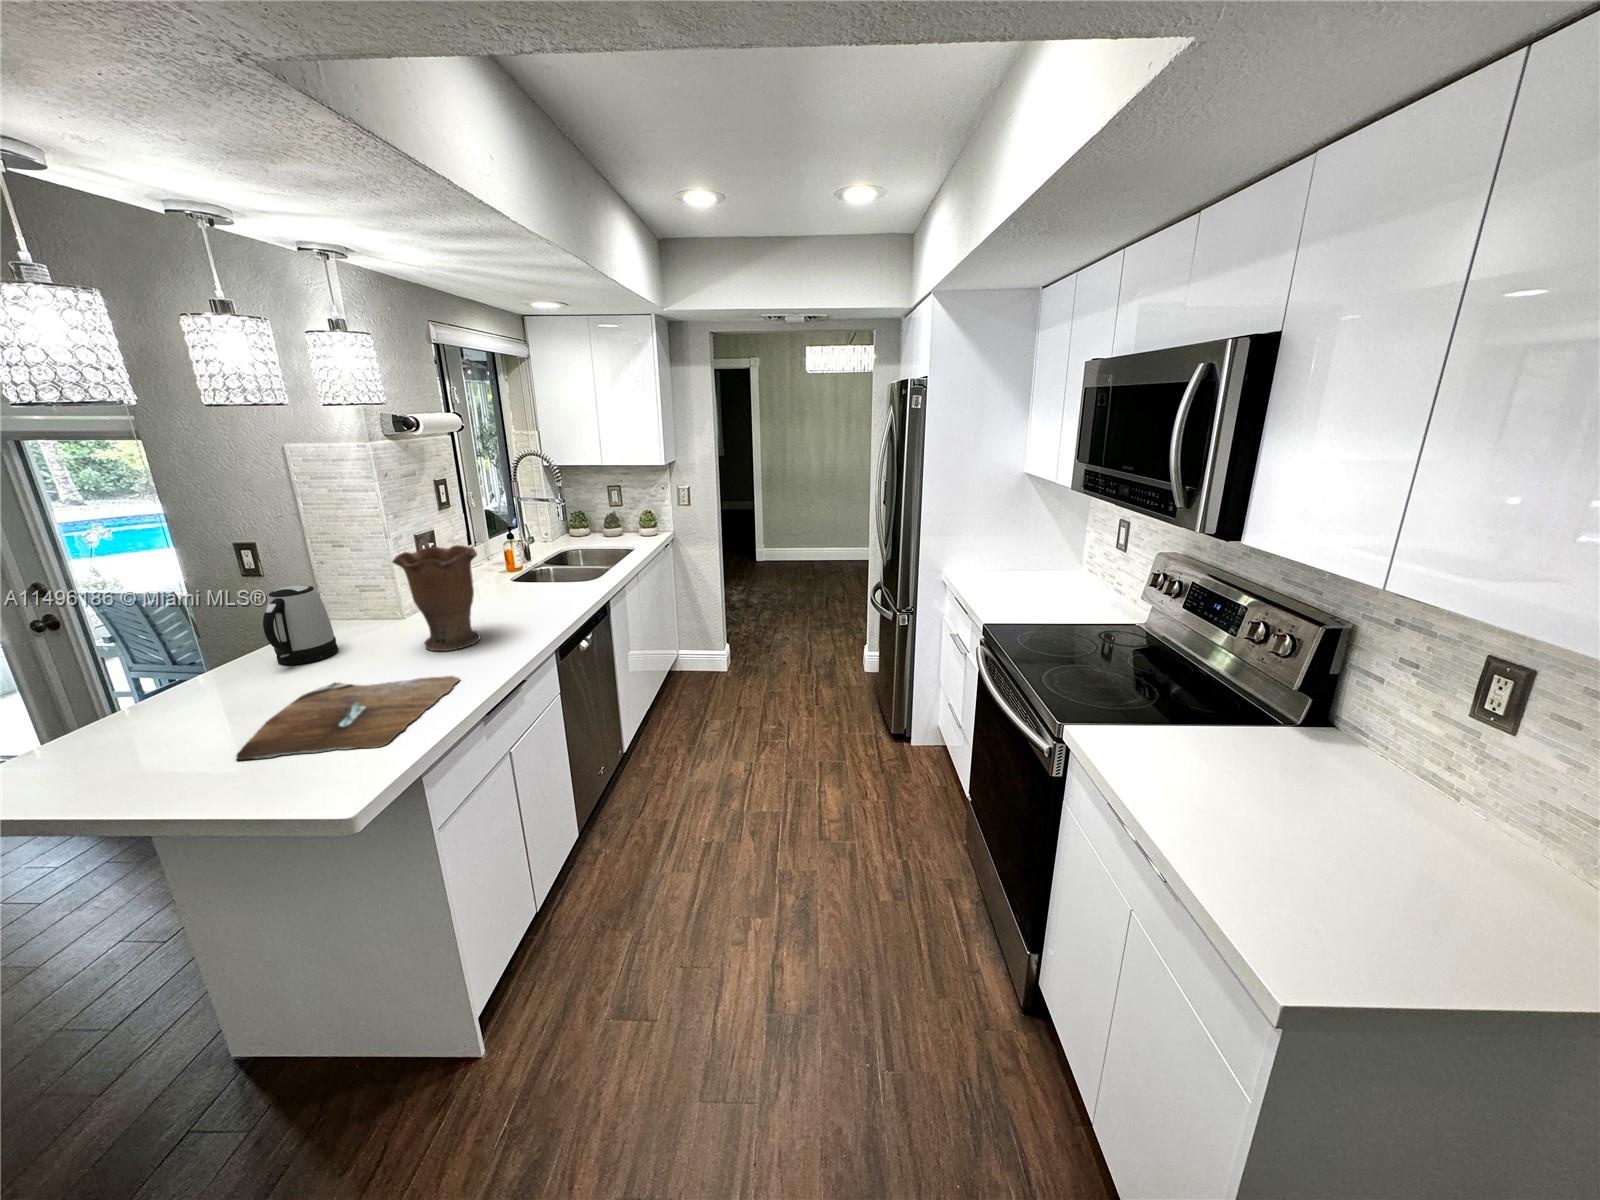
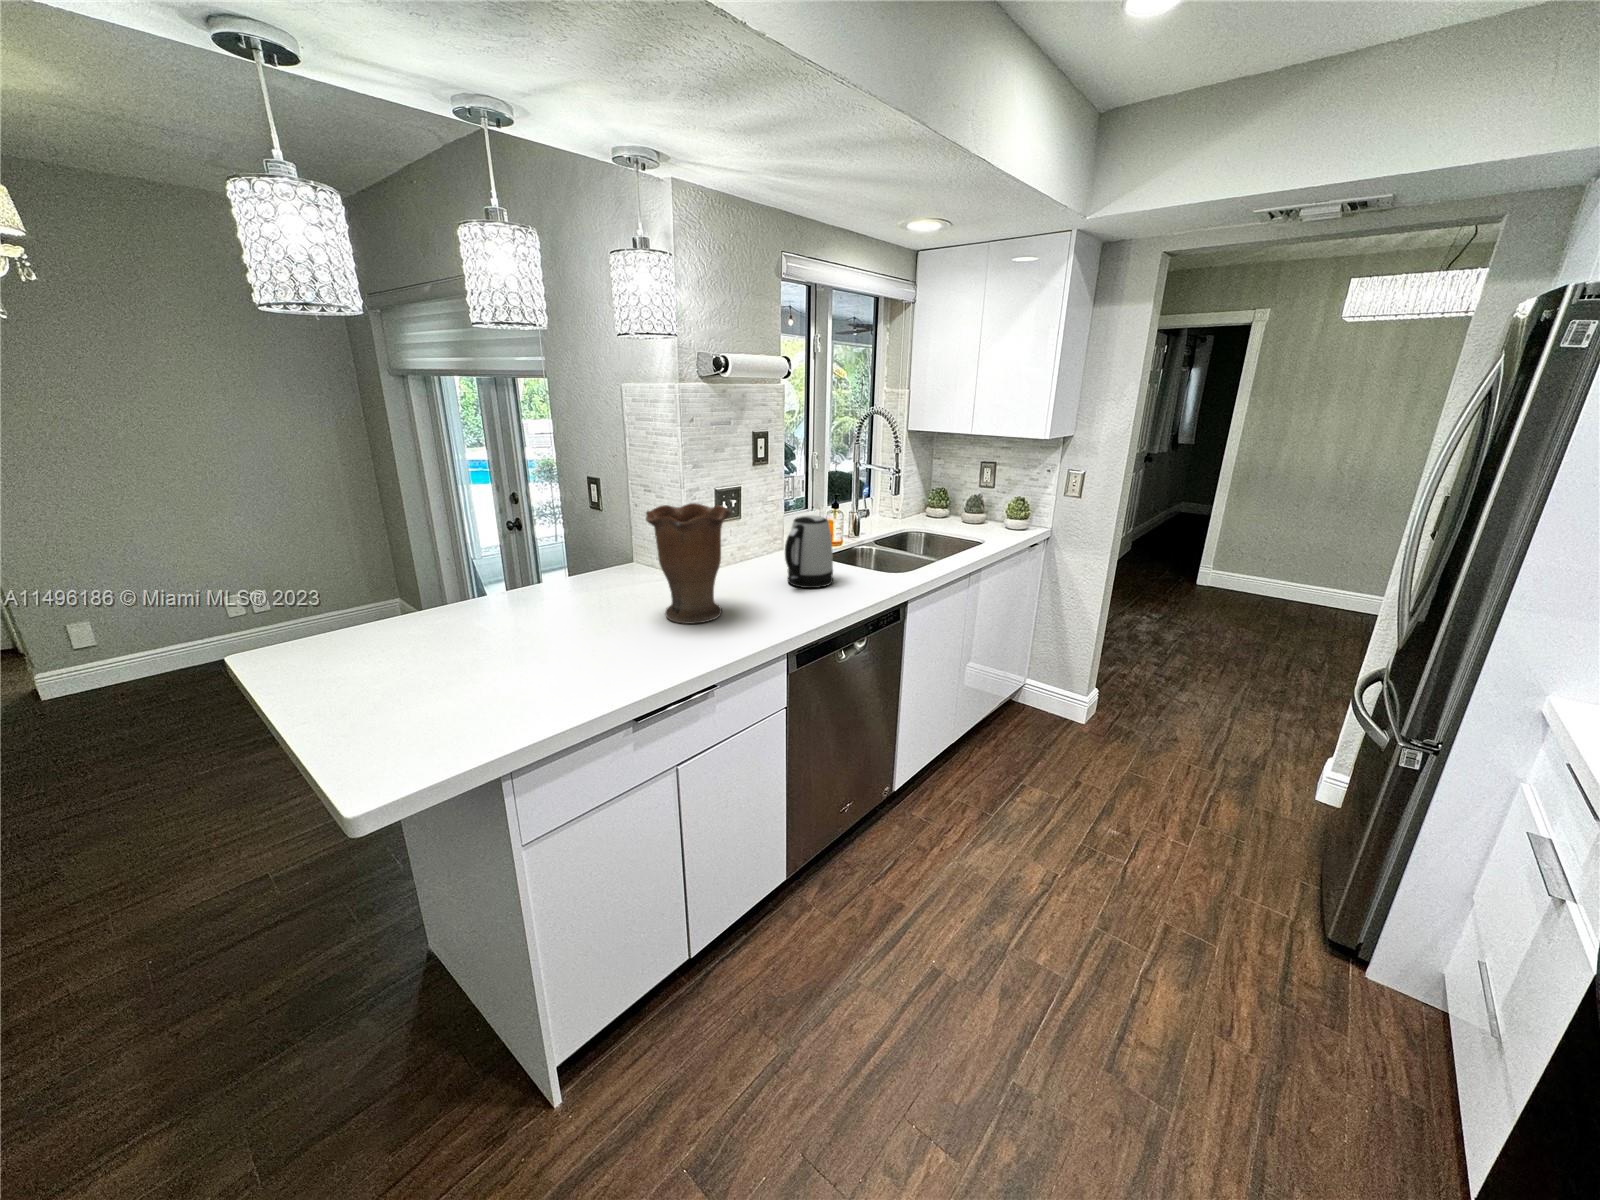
kettle: present [263,585,338,665] -> present [785,515,833,588]
cutting board: present [237,676,459,760] -> none [412,630,649,723]

